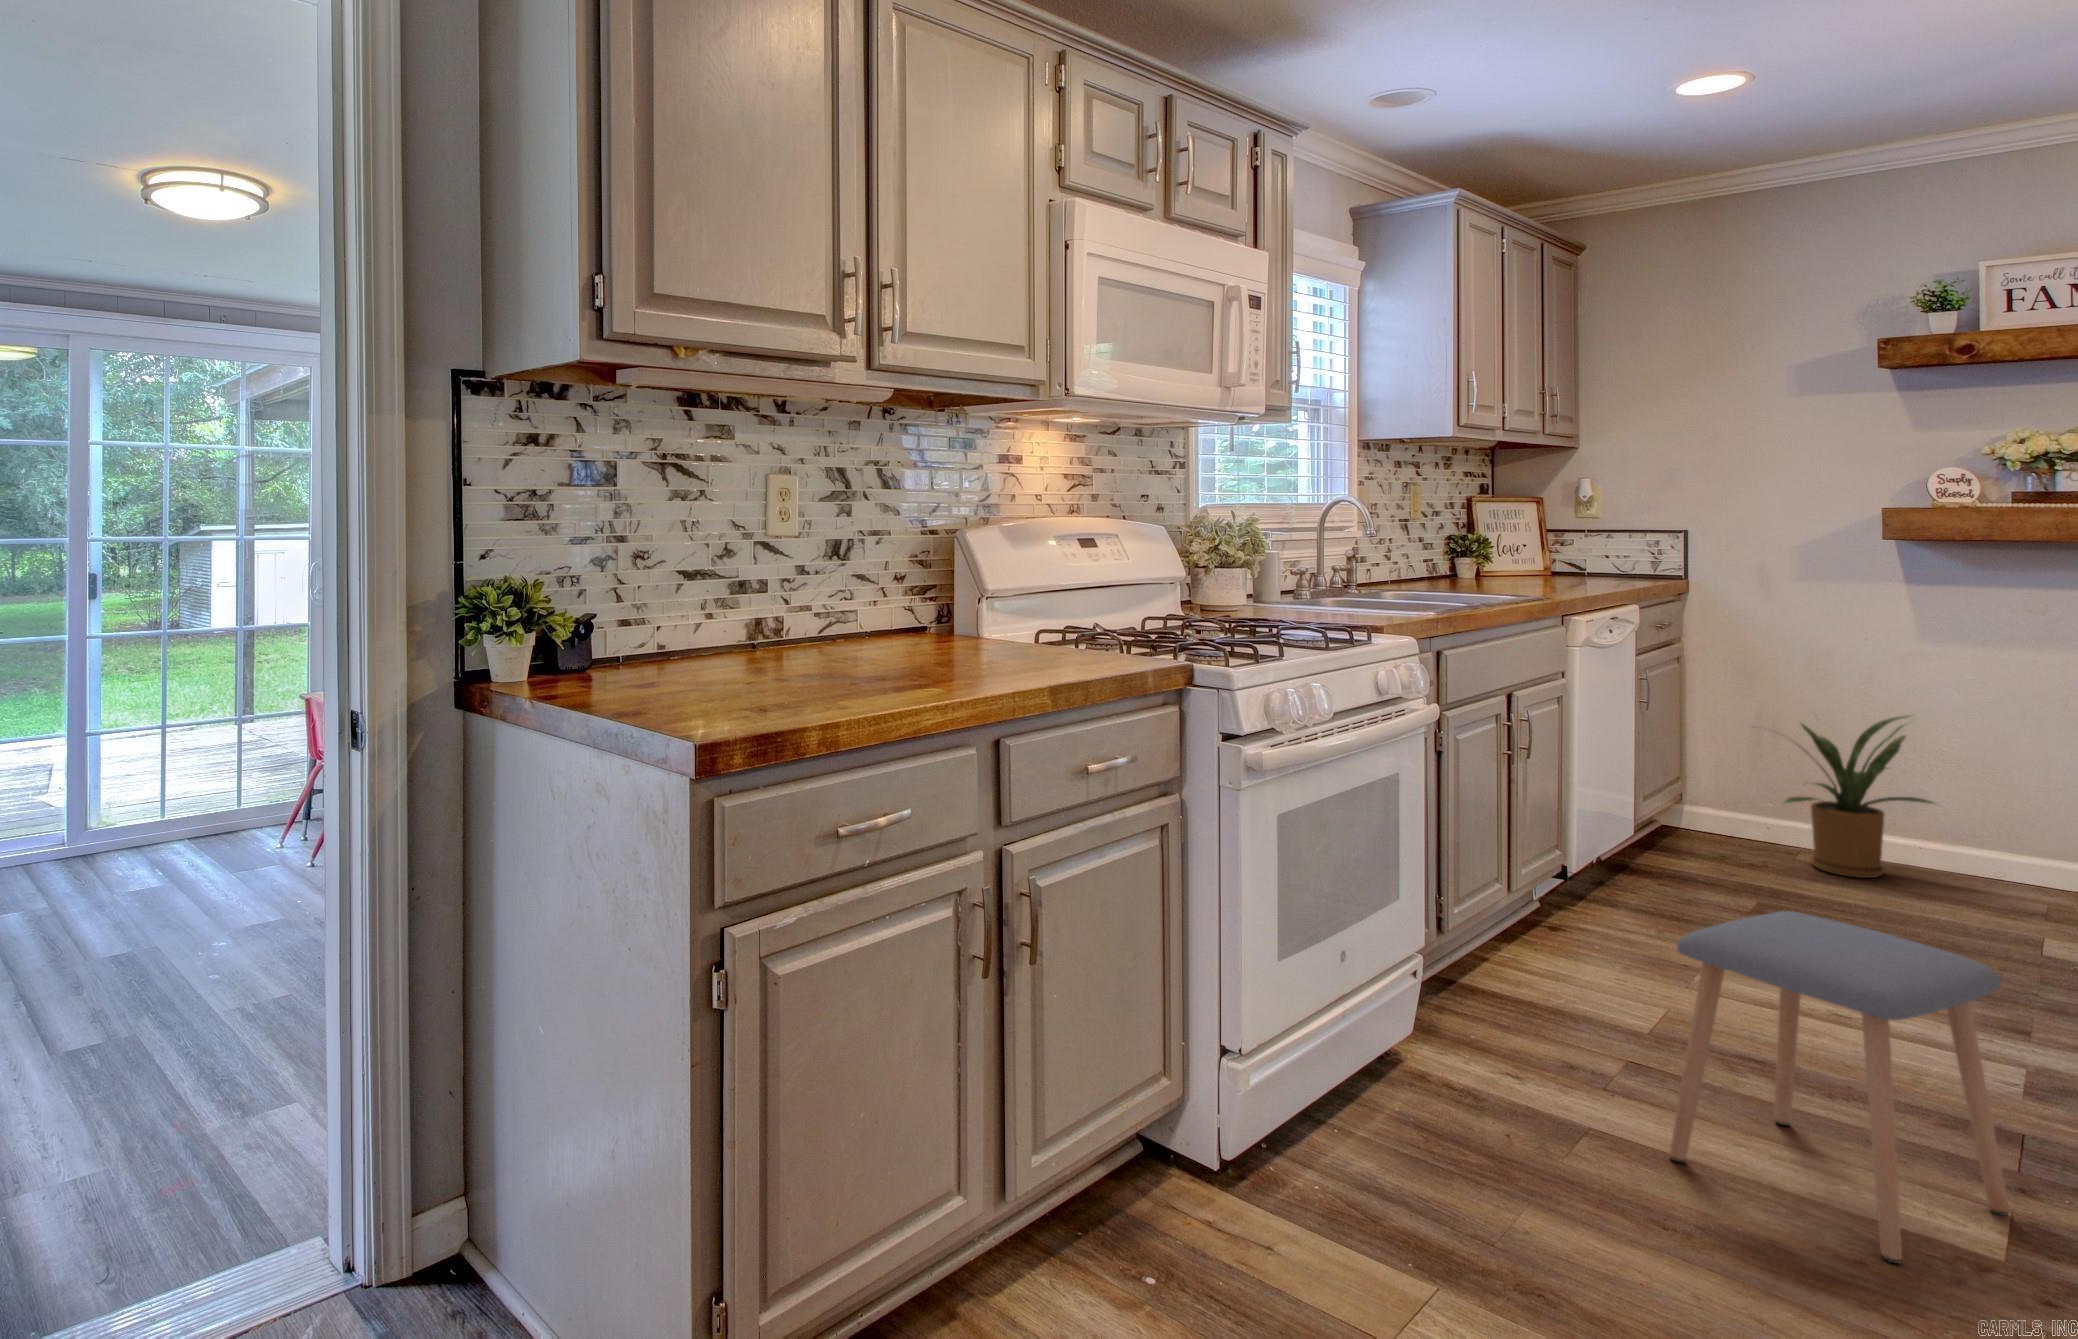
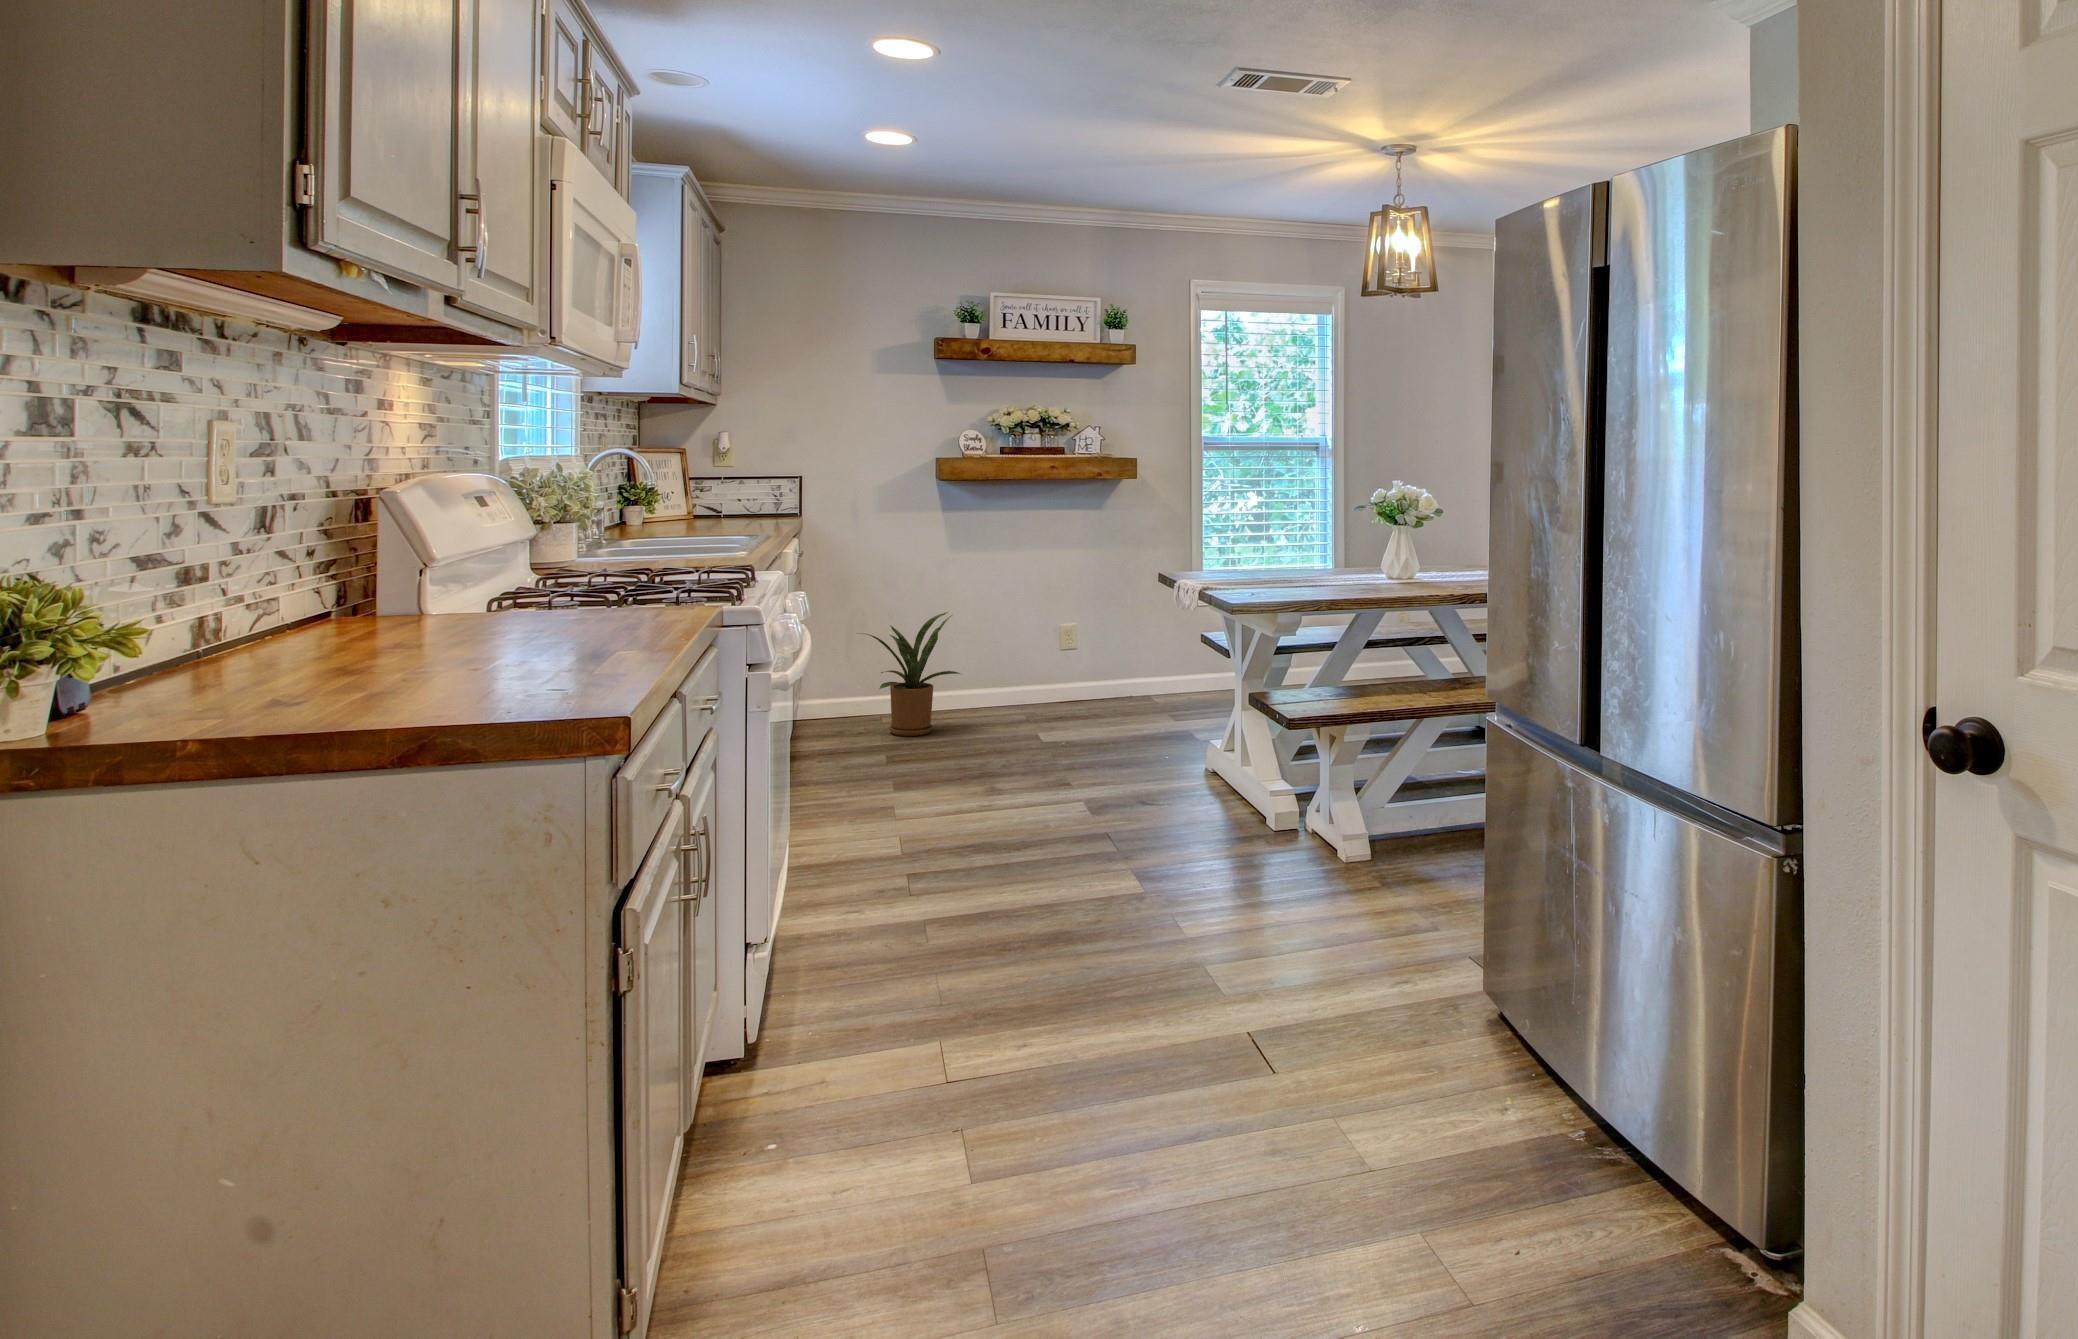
stool: present [1670,911,2009,1264] -> none [978,746,1128,938]

